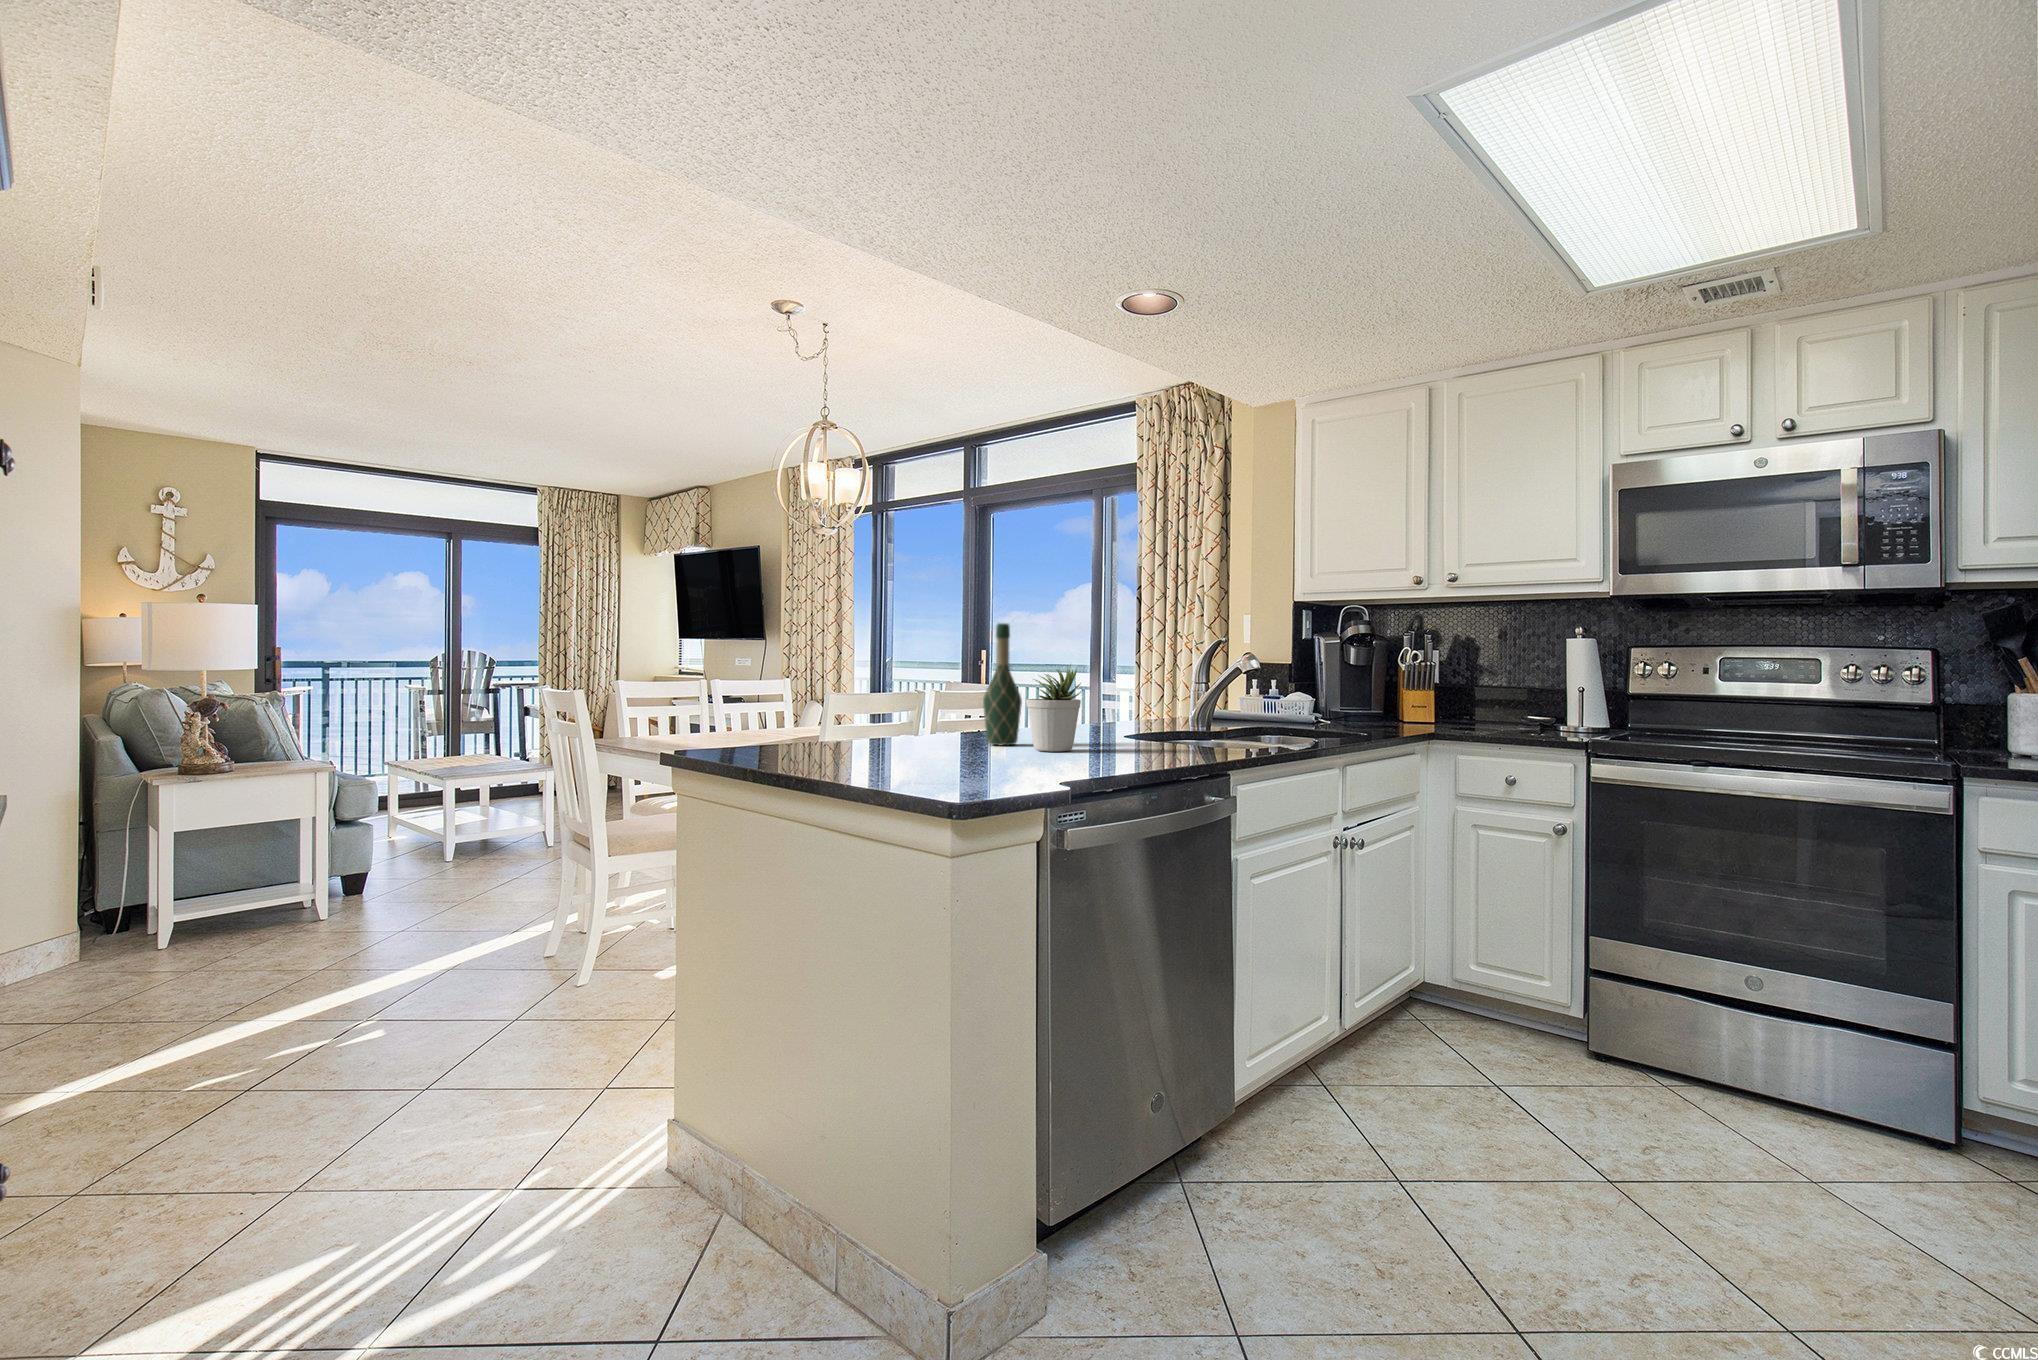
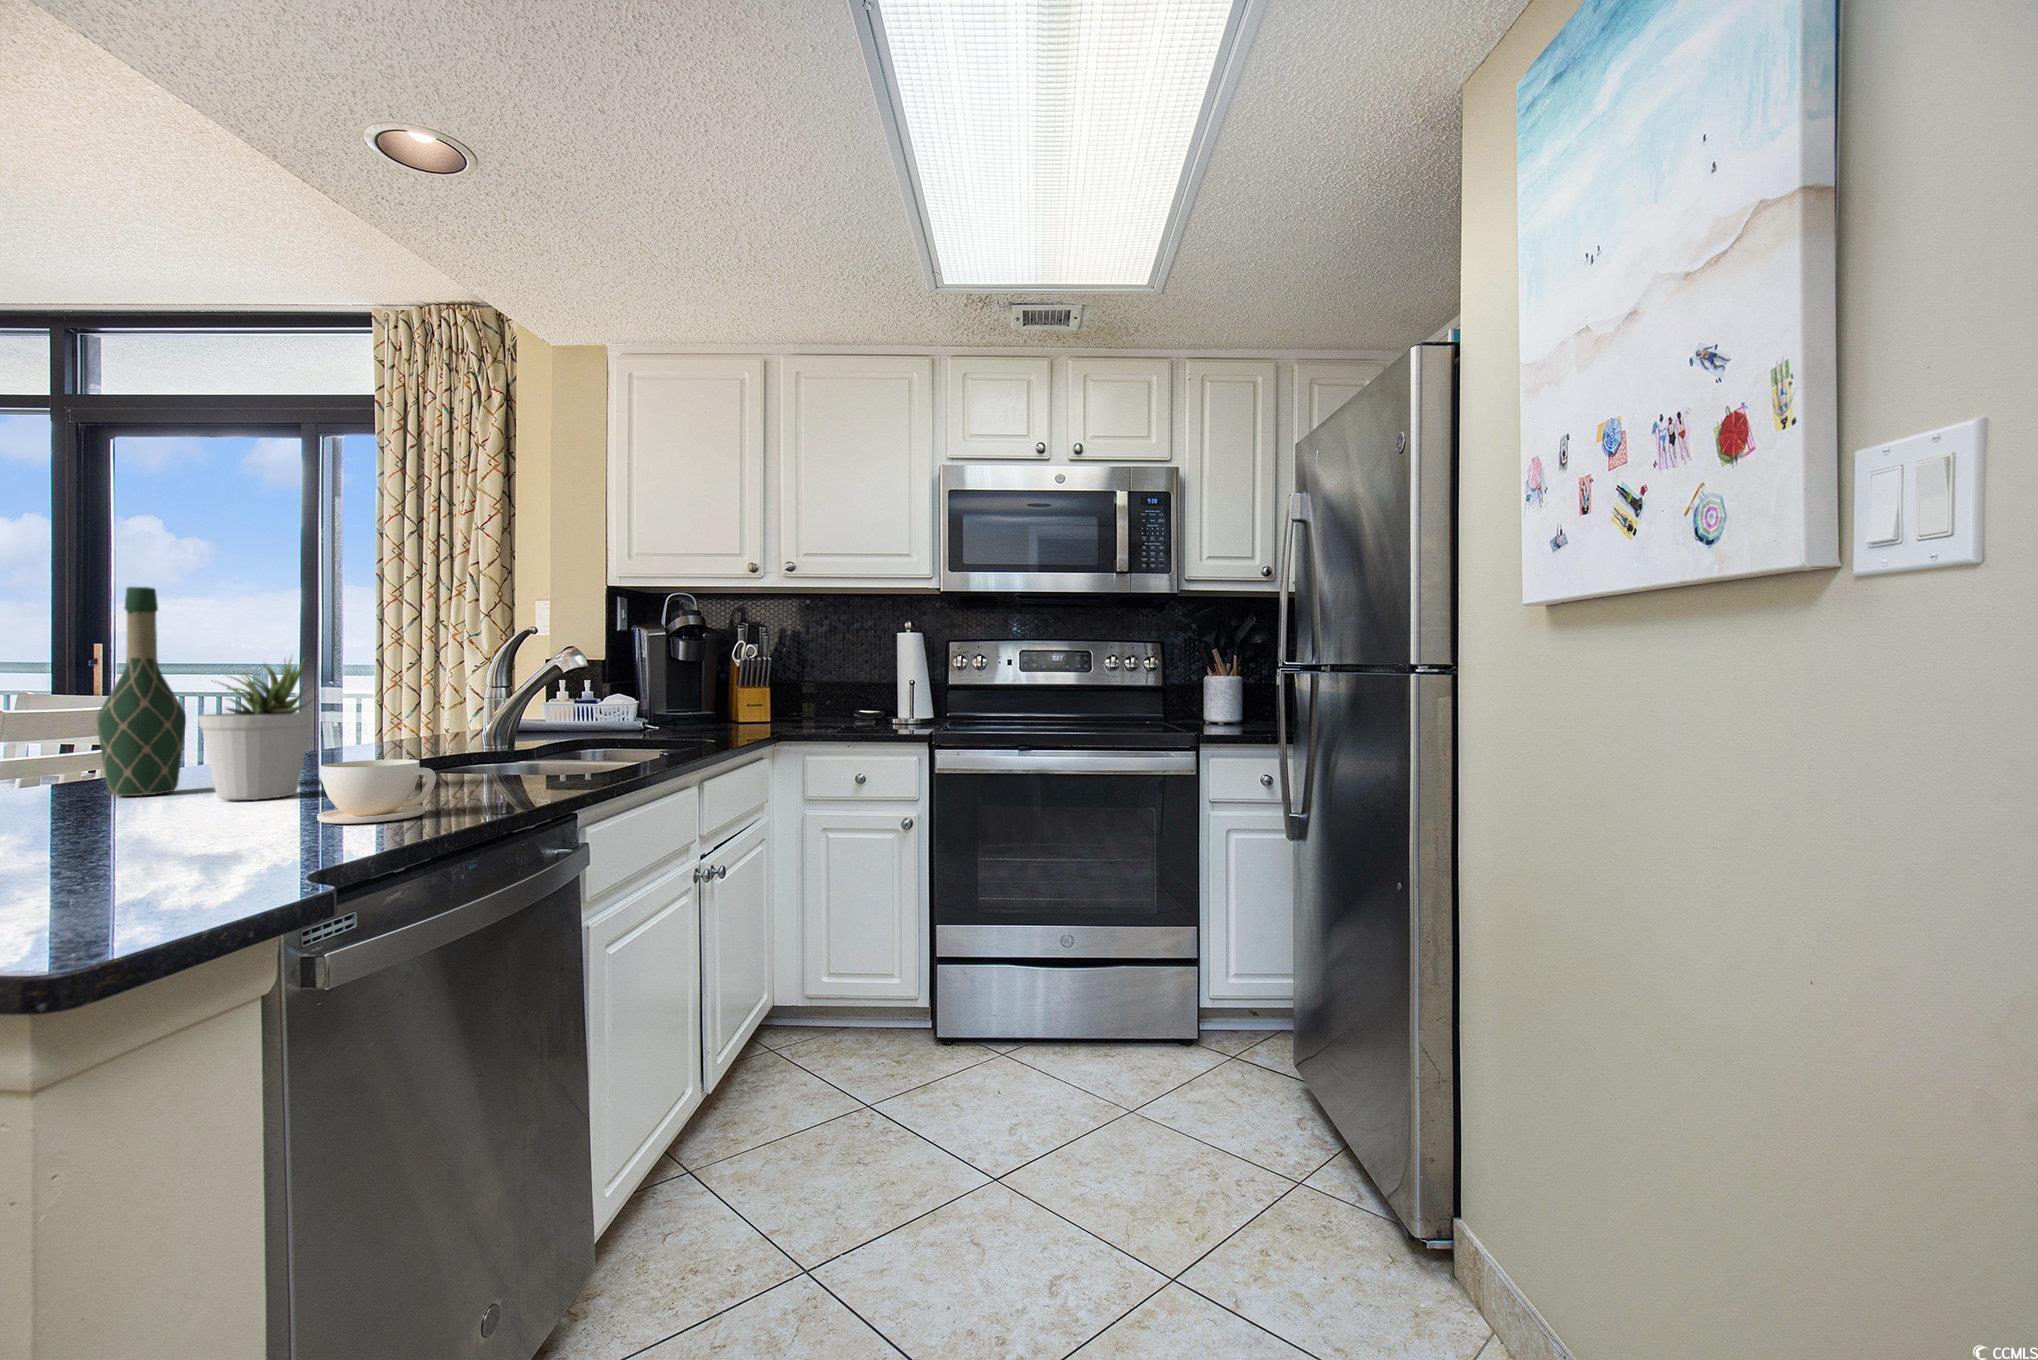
coffee cup: none [1077,730,1138,767] -> present [317,760,436,824]

